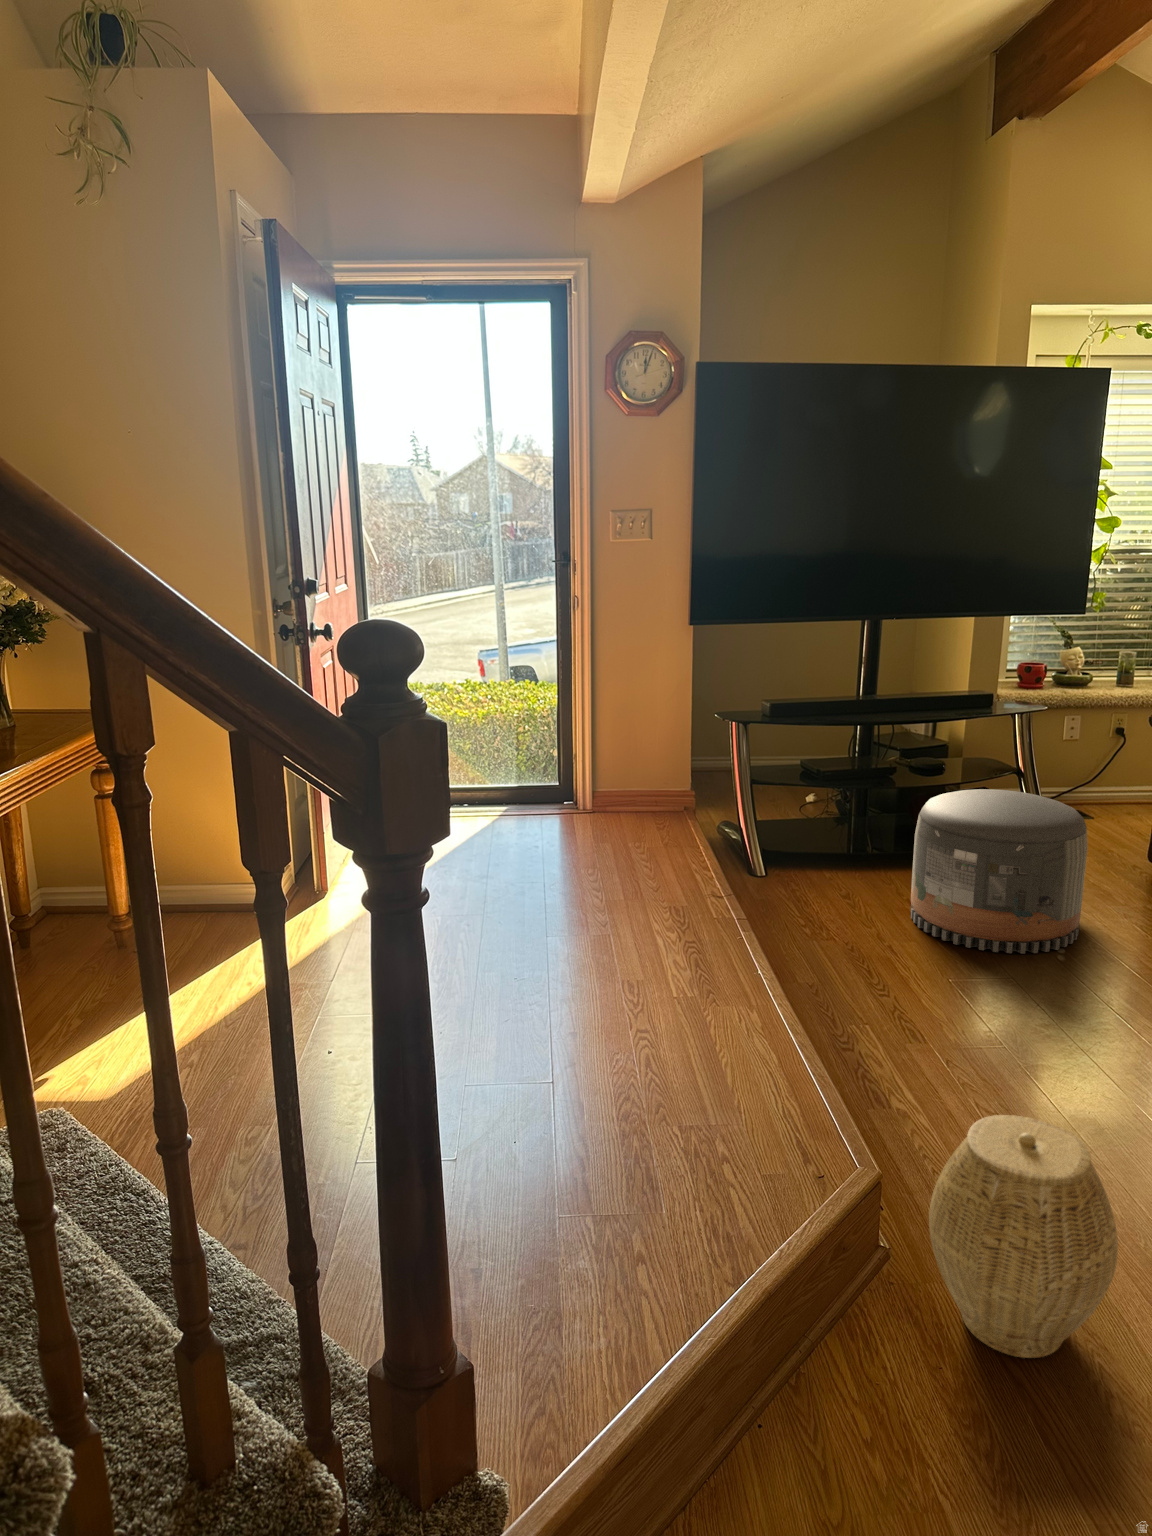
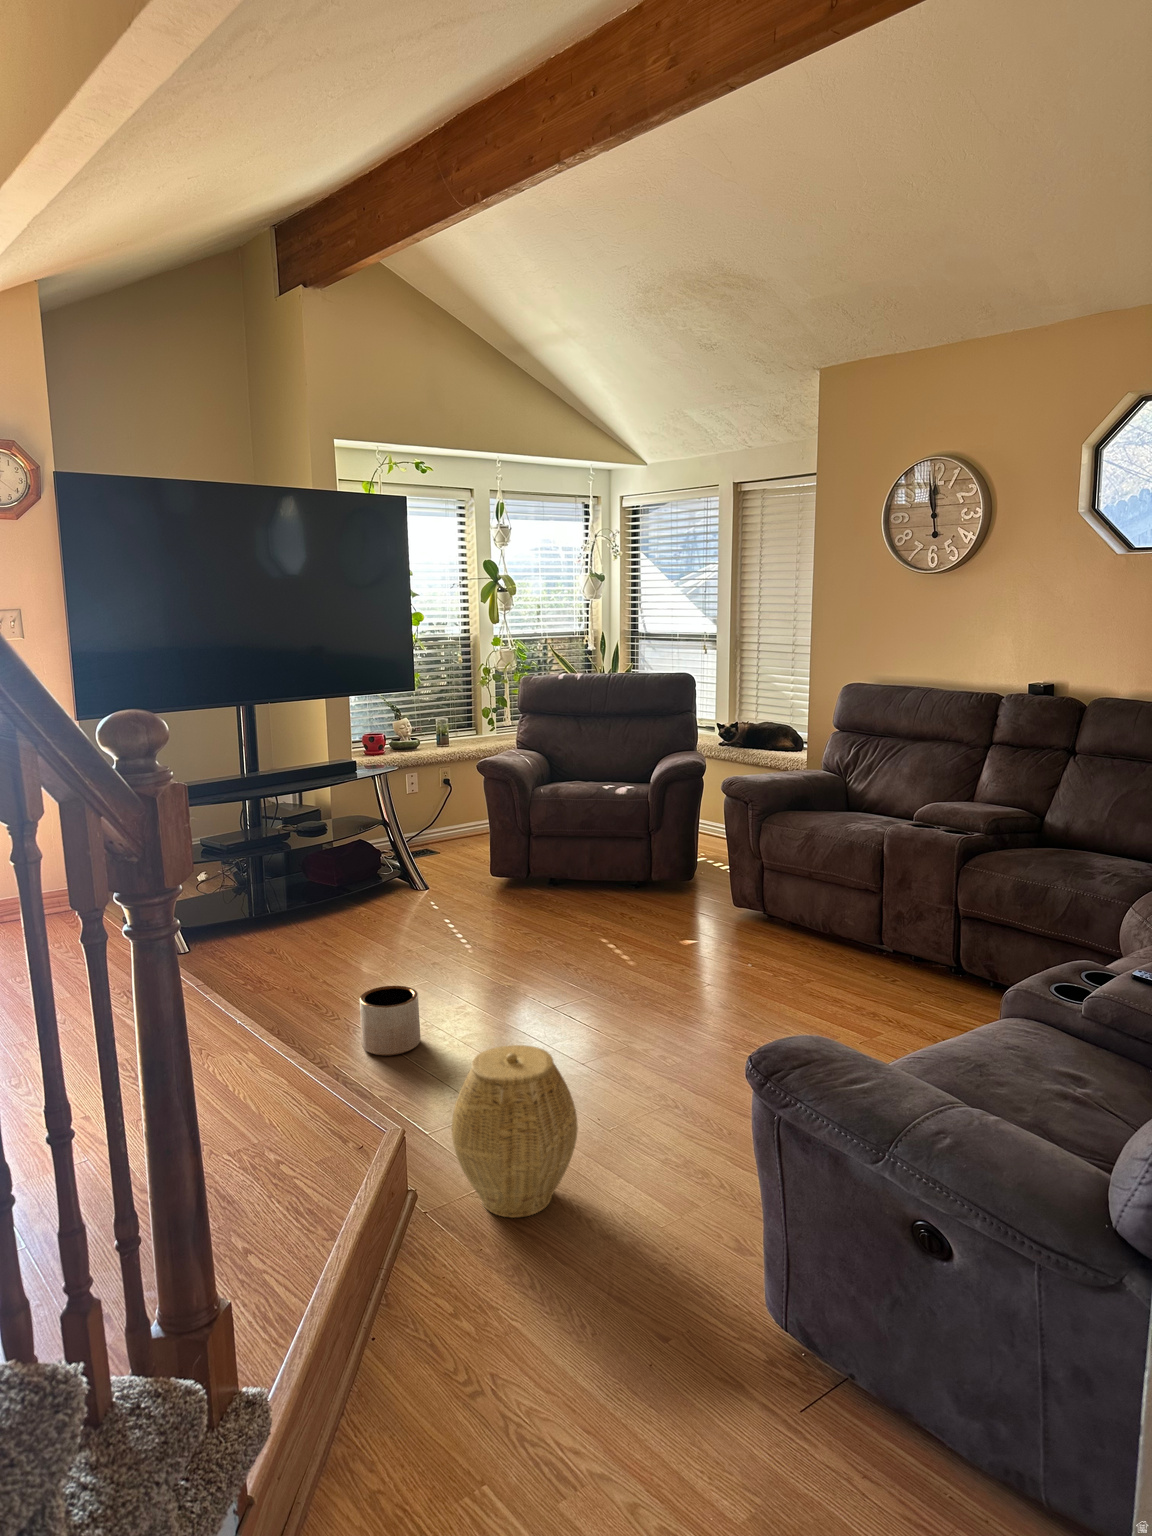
pouf: present [911,789,1088,953] -> none [327,835,462,966]
planter: none [895,977,974,1065] -> present [360,986,420,1056]

